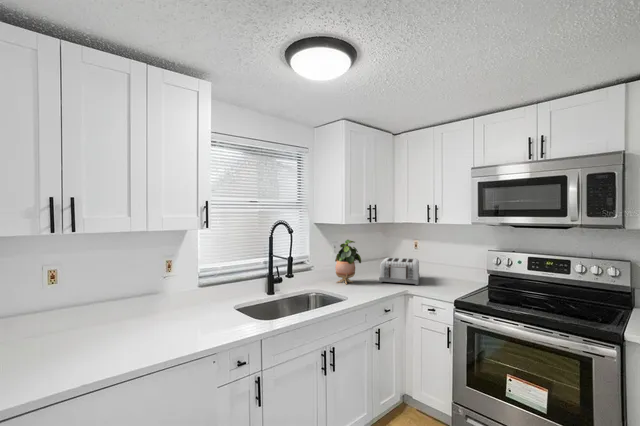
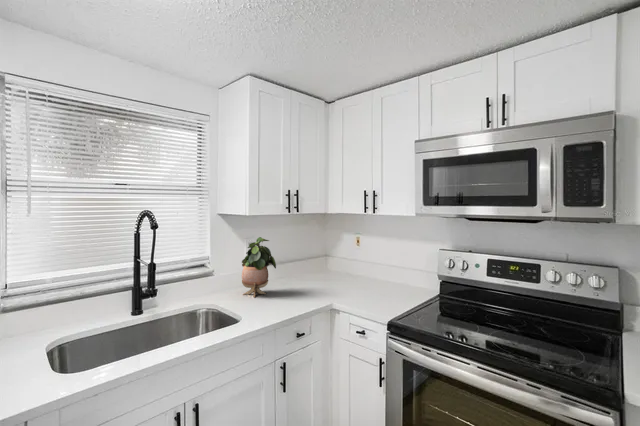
toaster: present [379,257,420,285] -> none [300,259,356,297]

